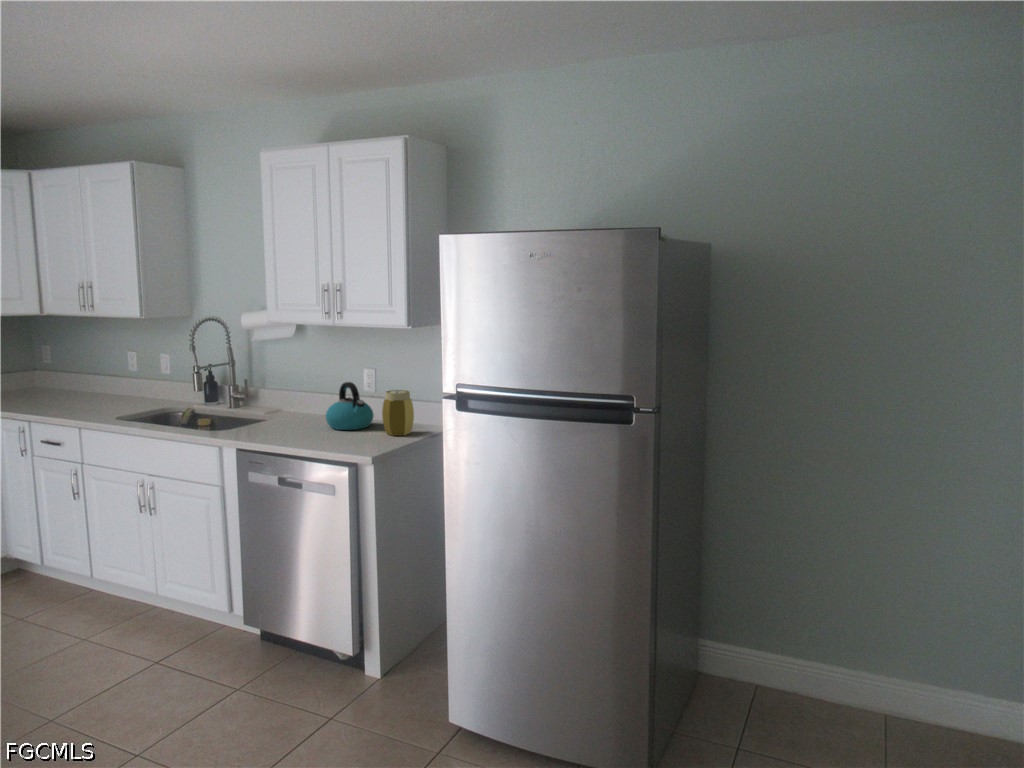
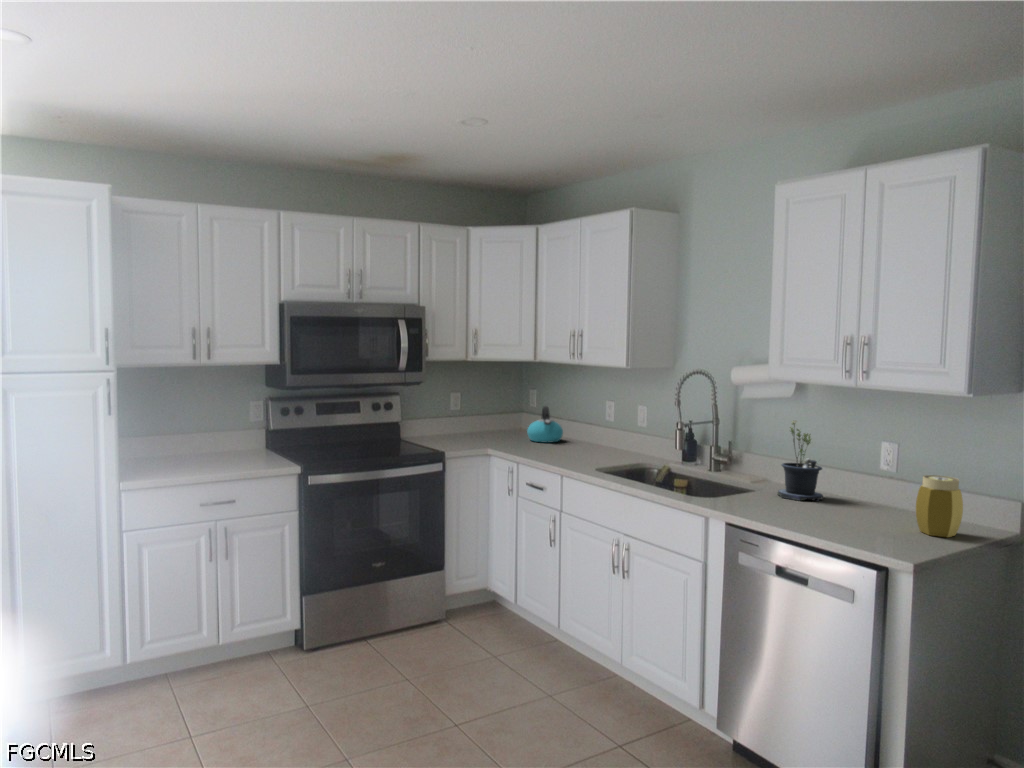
potted plant: none [286,356,324,423] -> present [777,421,823,501]
kettle: present [326,382,374,430] -> present [527,406,563,442]

